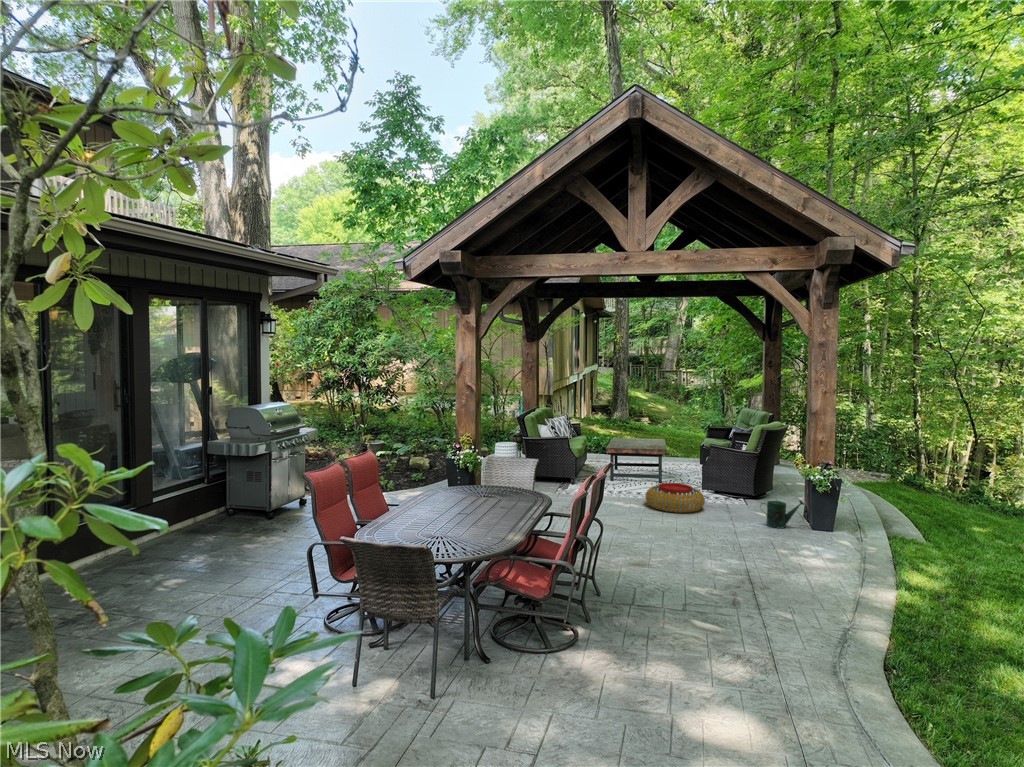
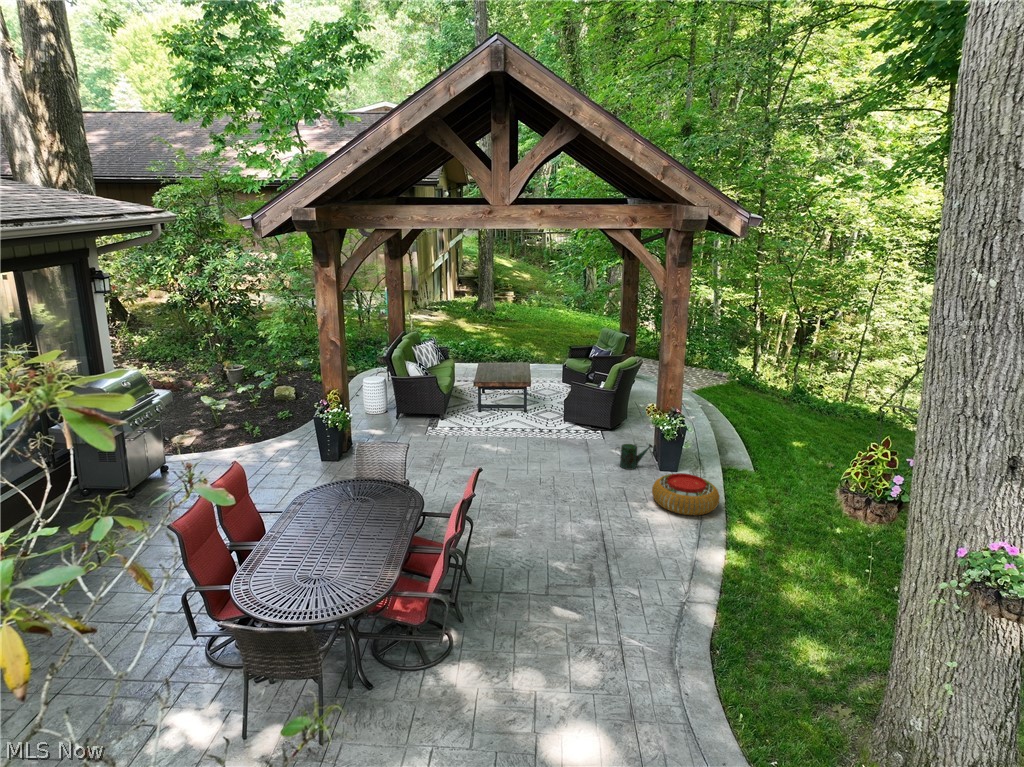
pouf: present [646,483,705,513] -> present [652,473,720,515]

